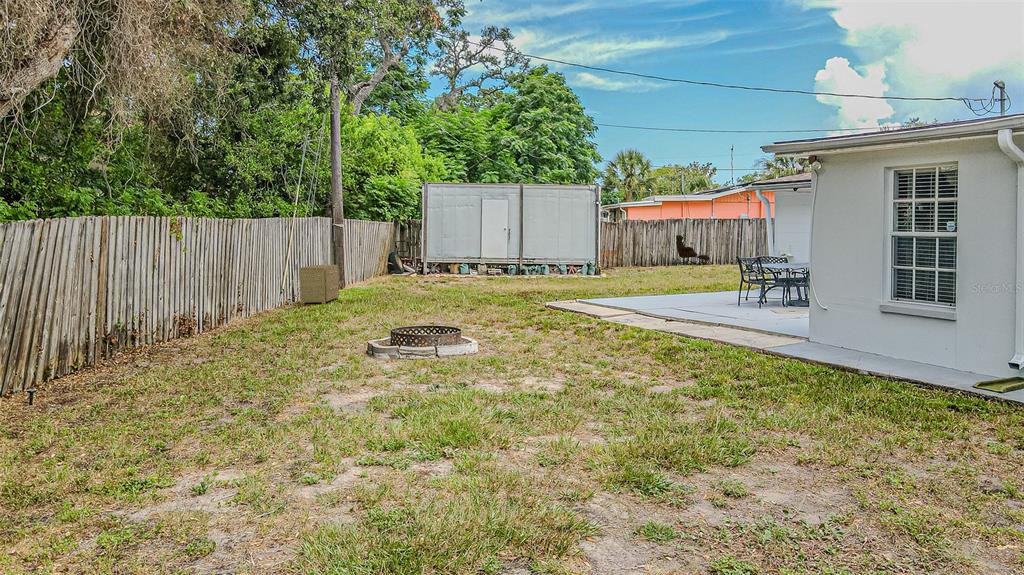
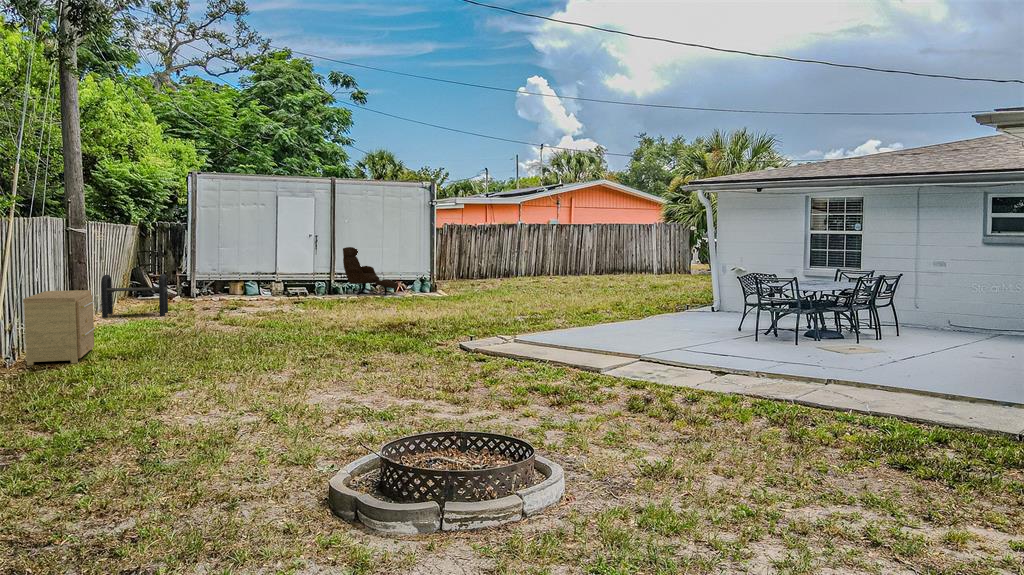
lounge chair: present [676,235,710,265] -> present [343,247,398,295]
bench: none [361,257,400,284] -> present [101,274,168,318]

